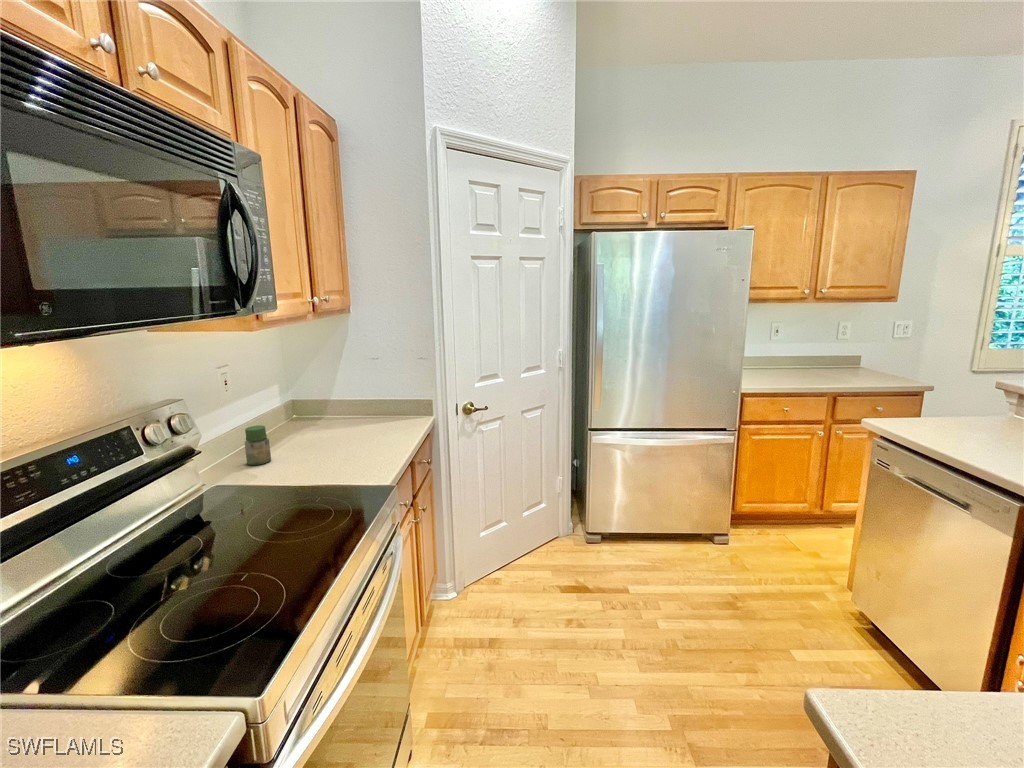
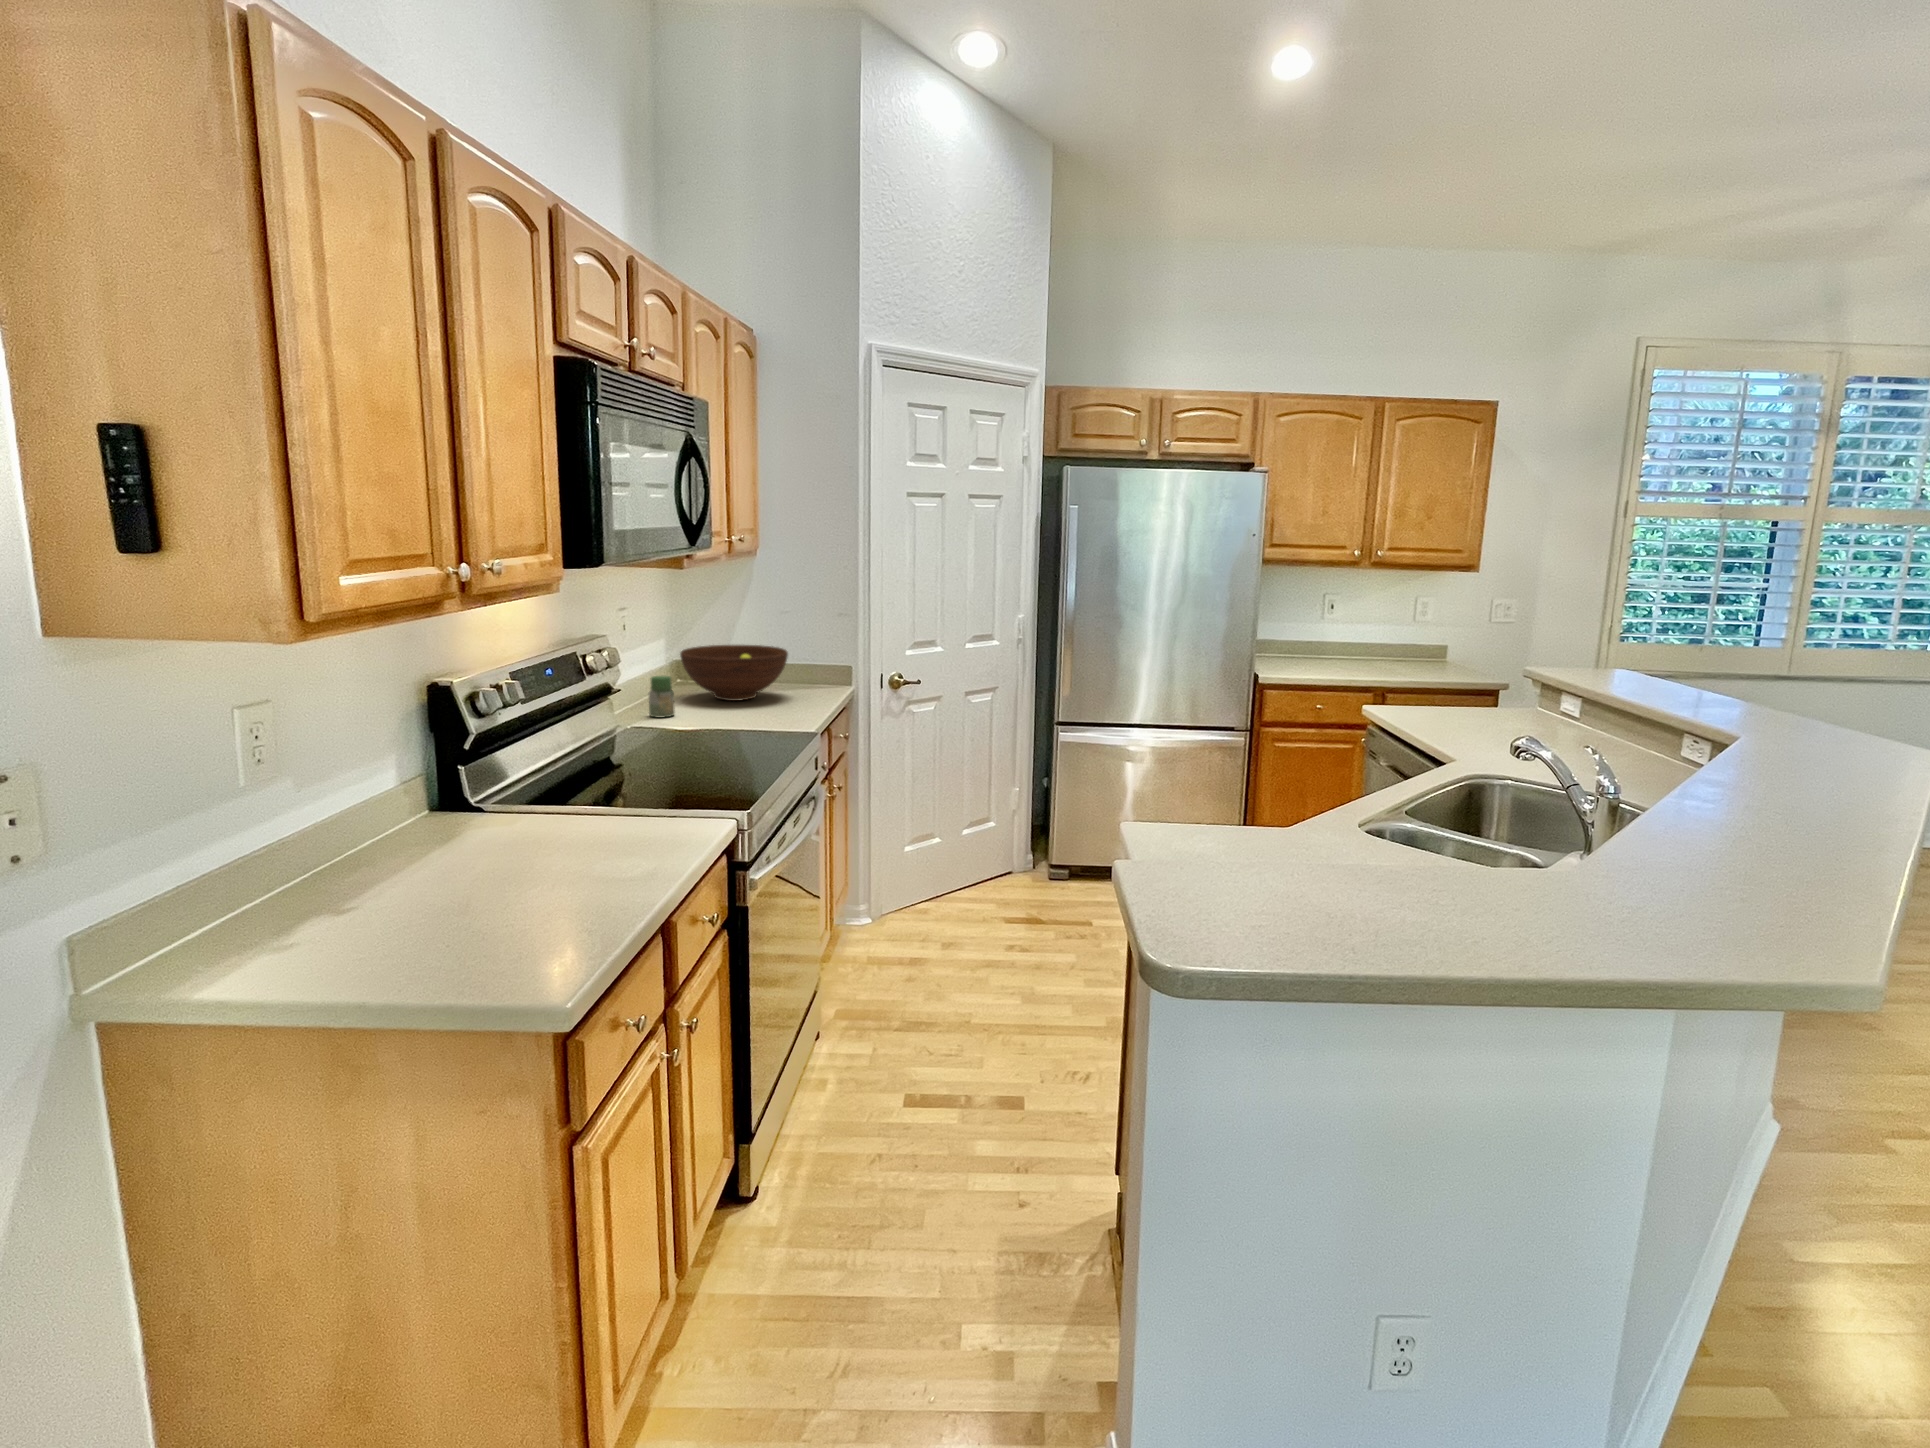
fruit bowl: none [284,386,377,437] -> present [680,645,788,701]

